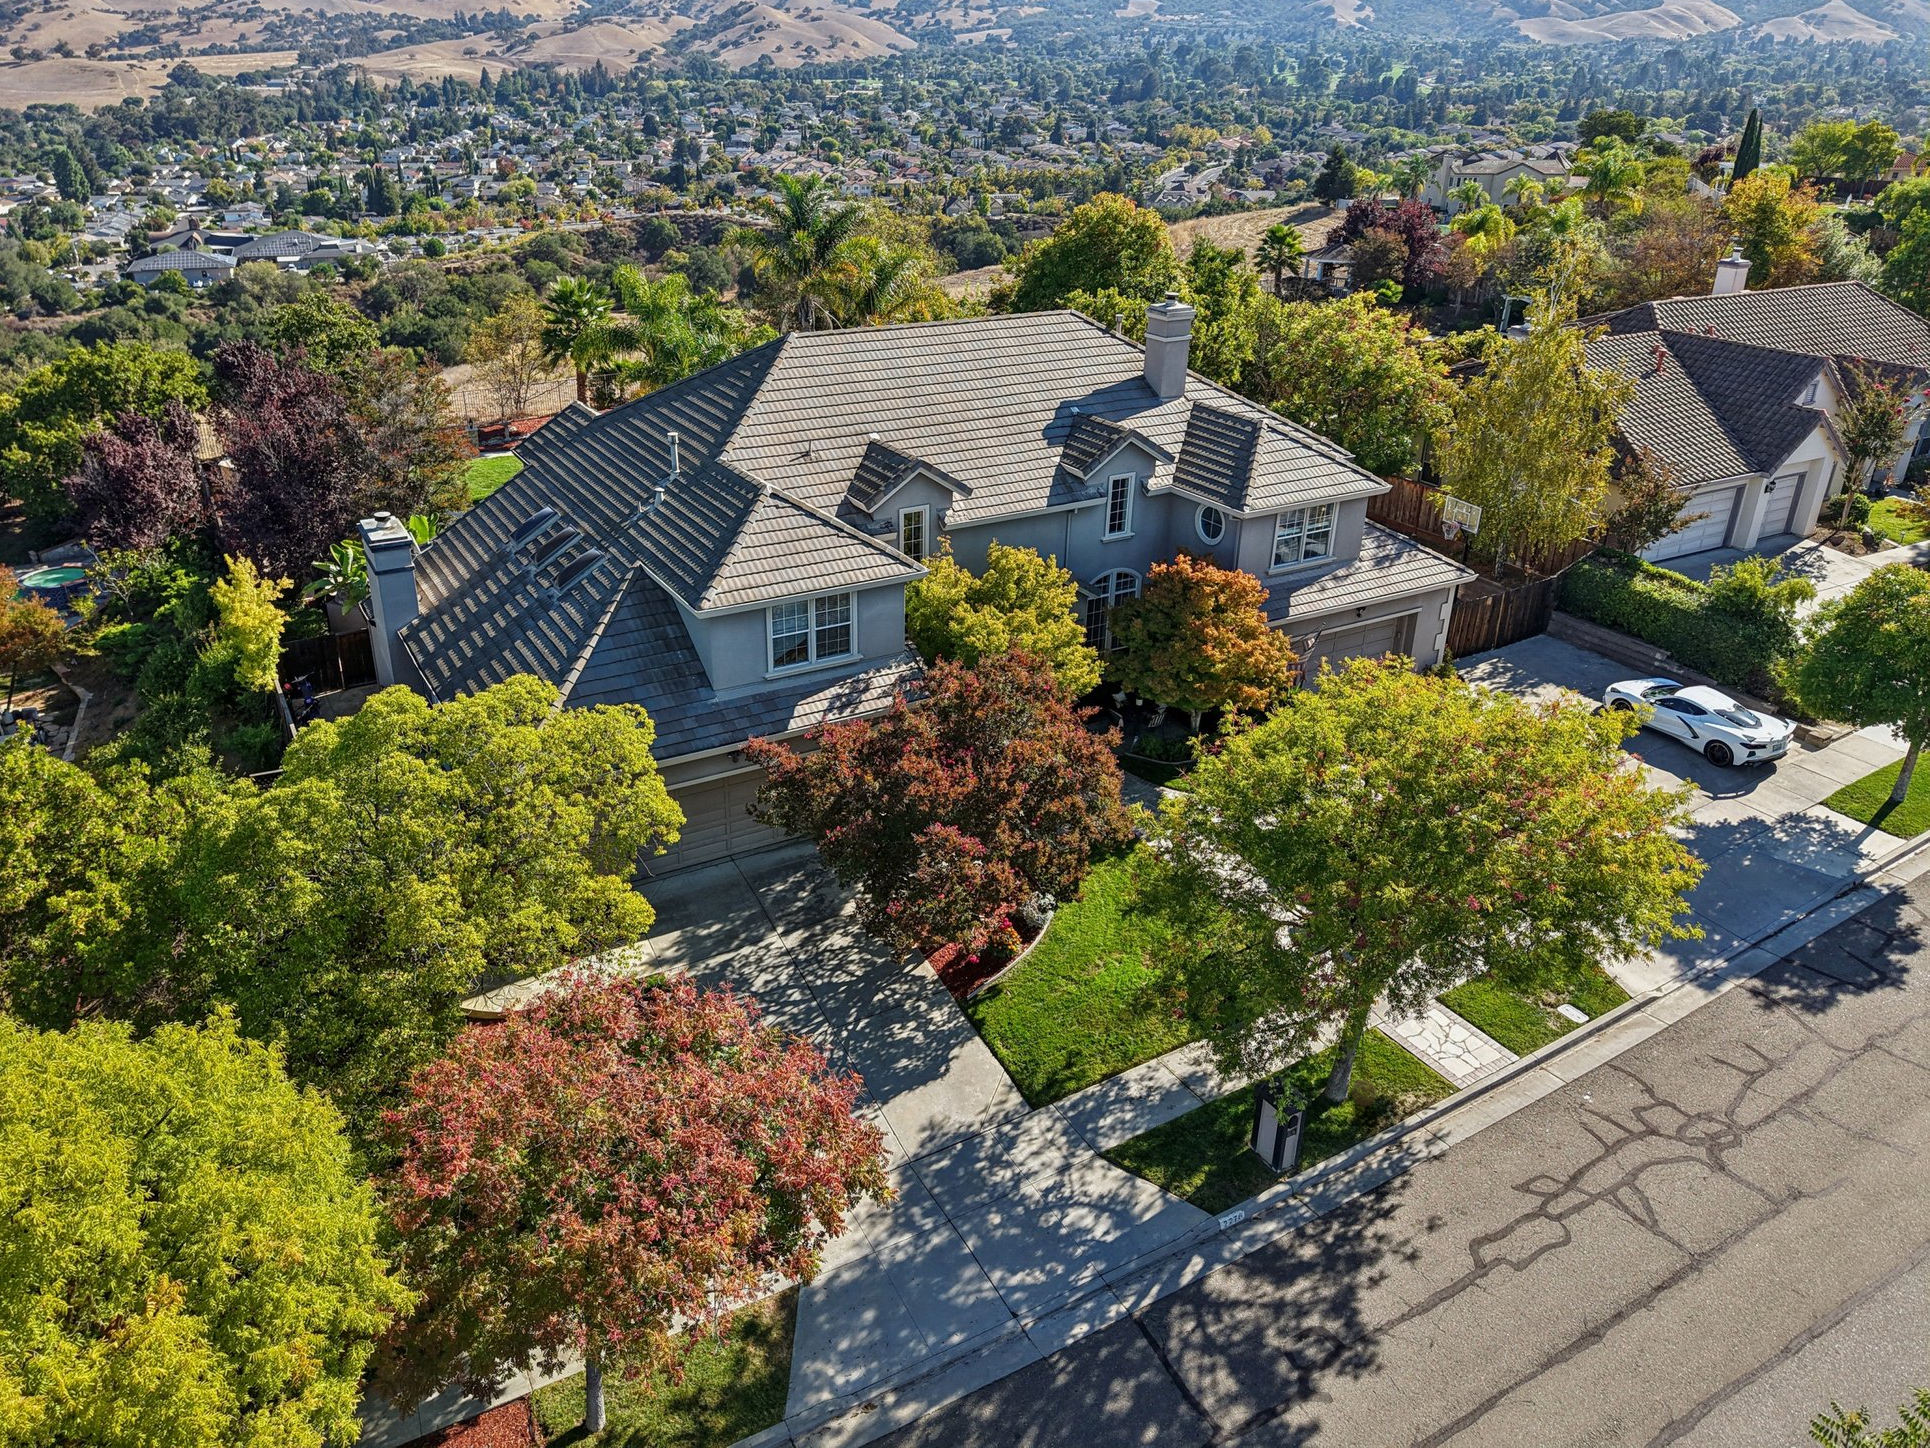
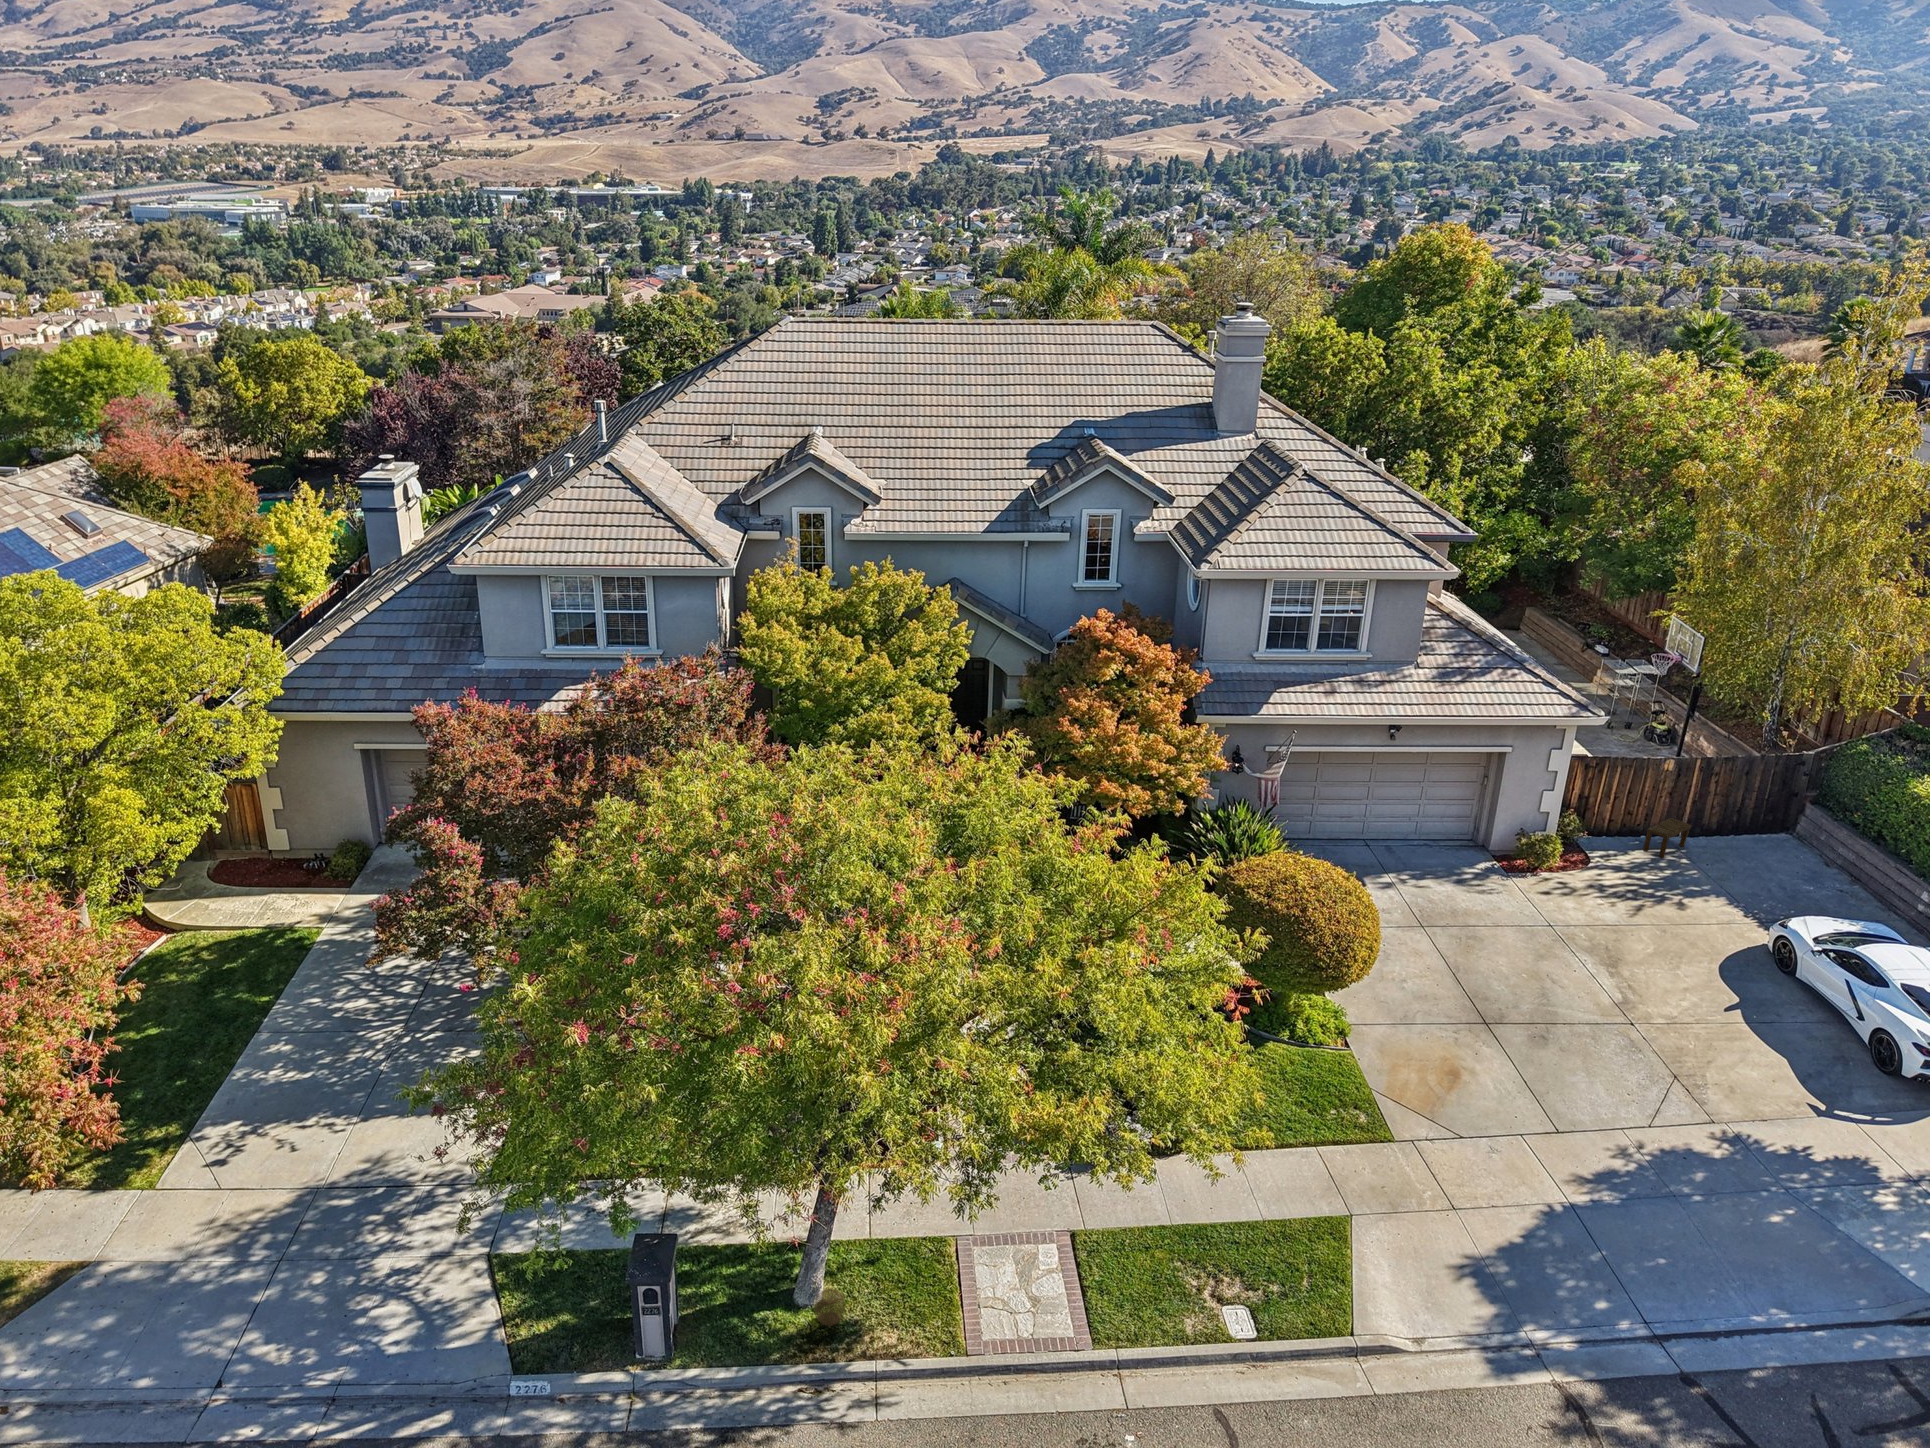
bench: none [1489,636,1511,664] -> present [1643,818,1691,858]

